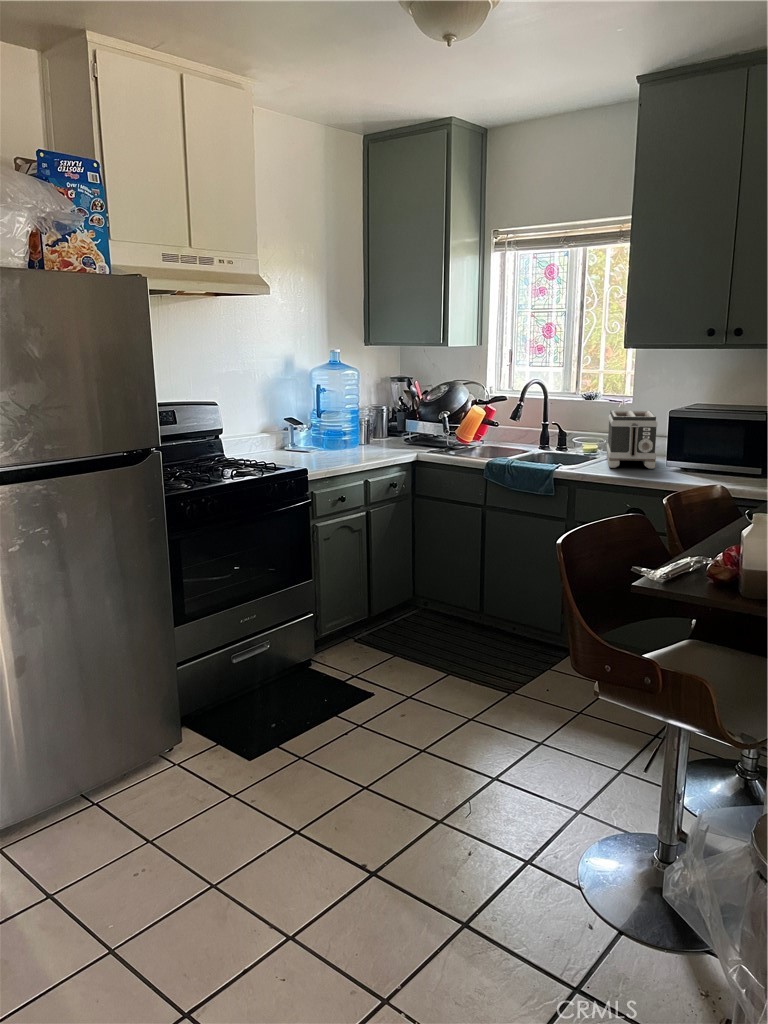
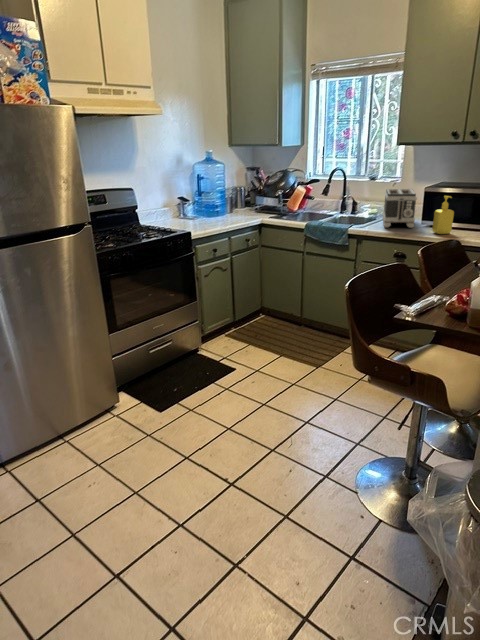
soap dispenser: none [684,420,716,478] -> present [432,196,454,234]

